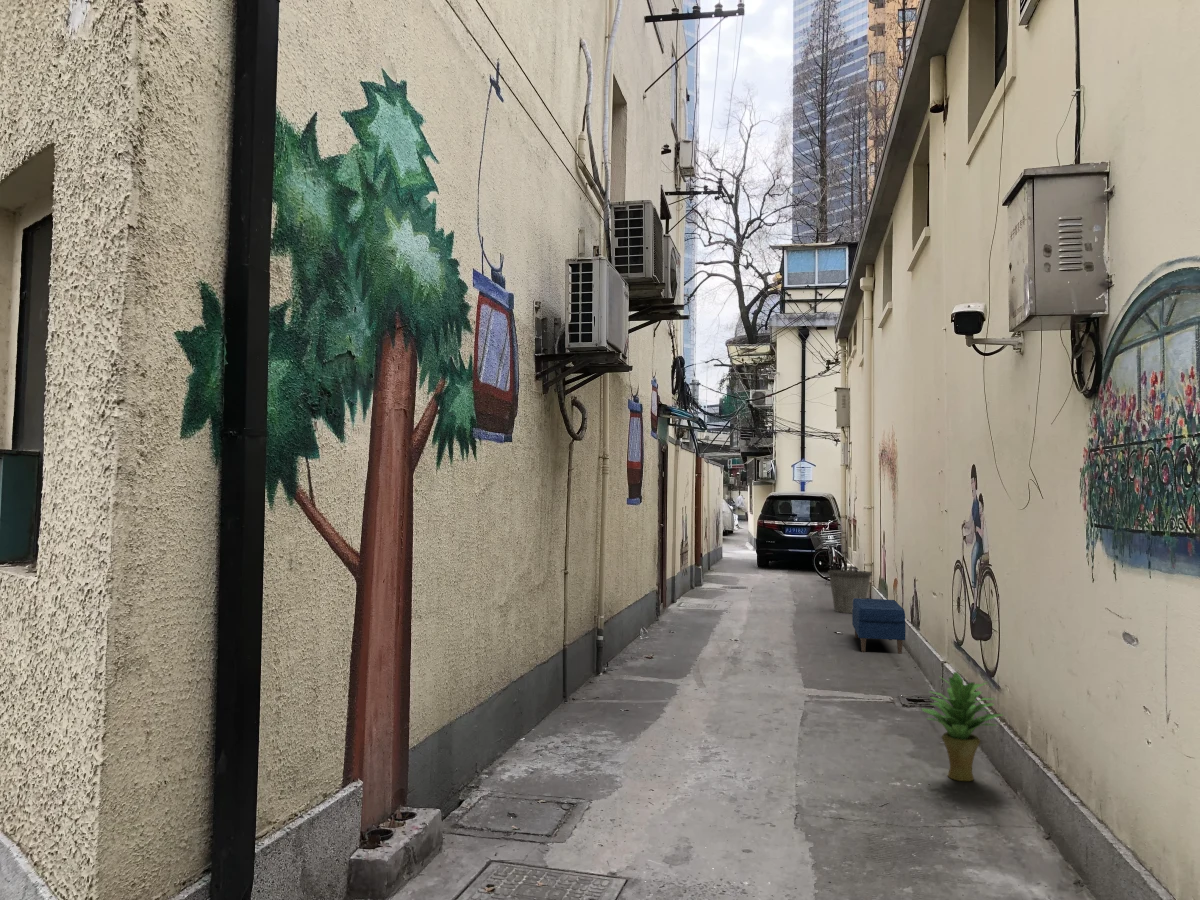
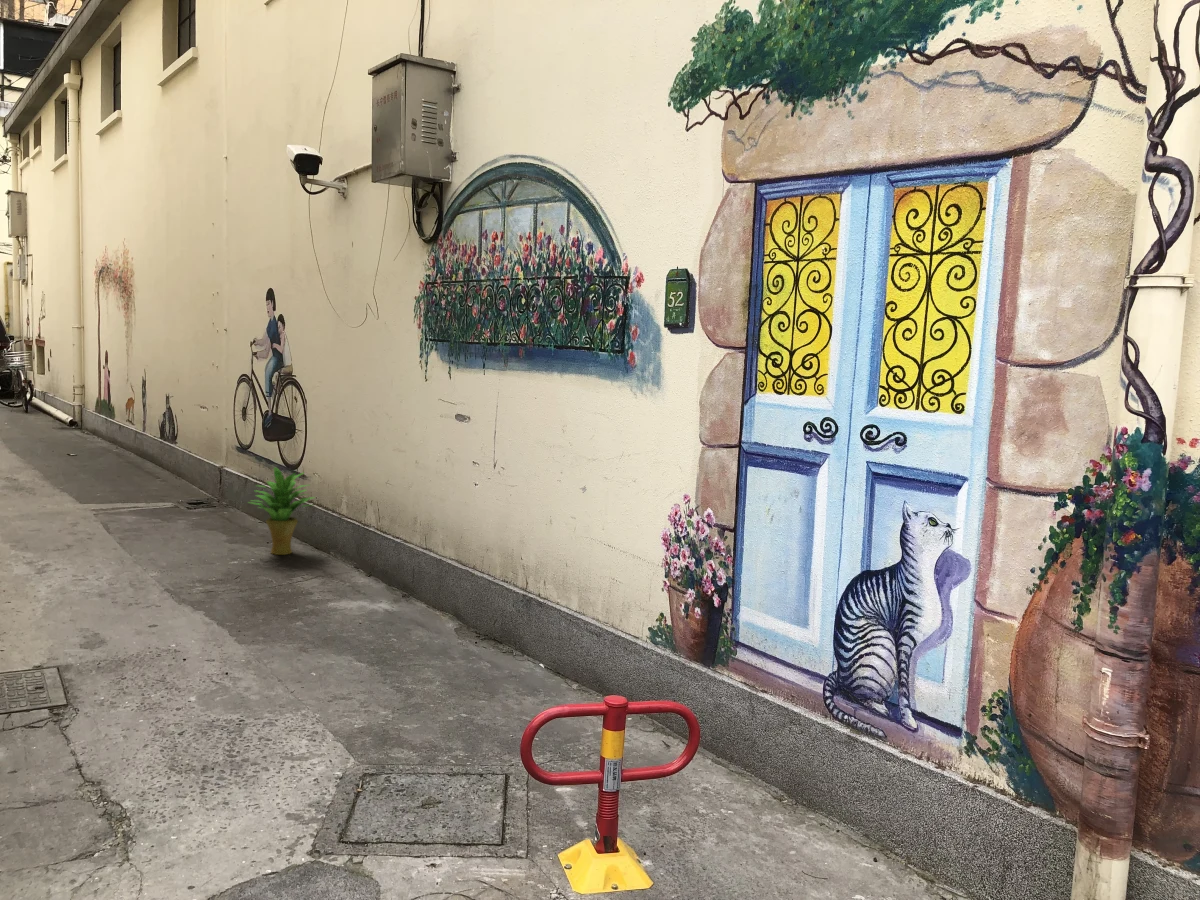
trash can: present [828,566,872,613] -> none [31,390,84,439]
bench: present [852,598,906,654] -> none [85,420,153,472]

